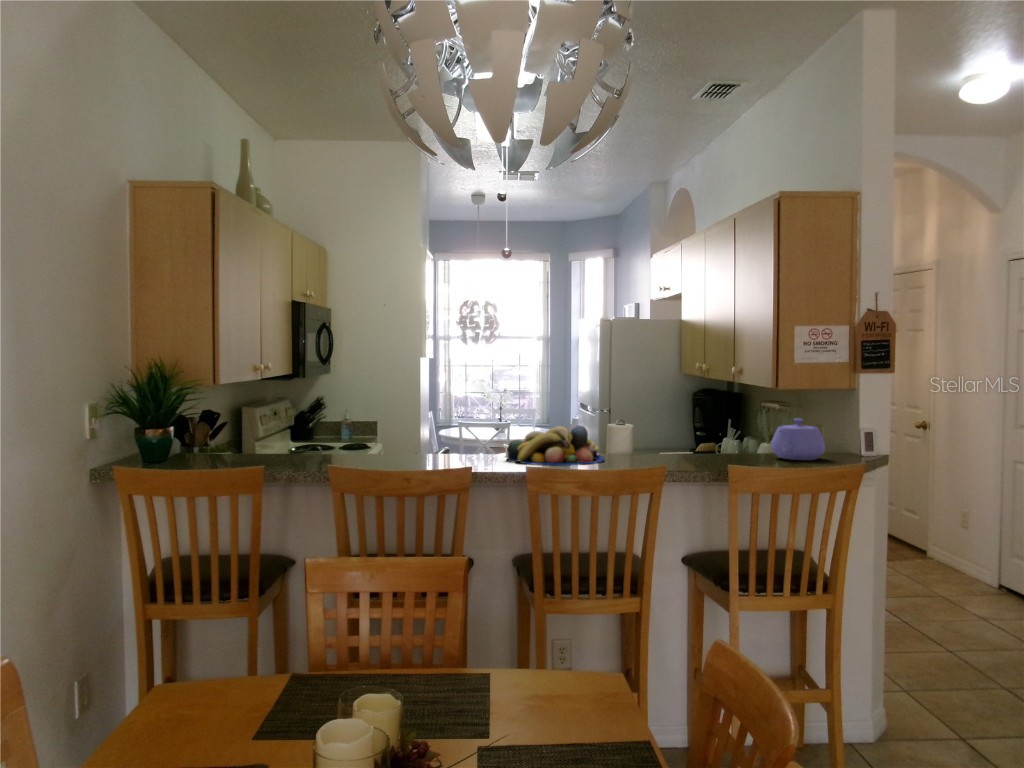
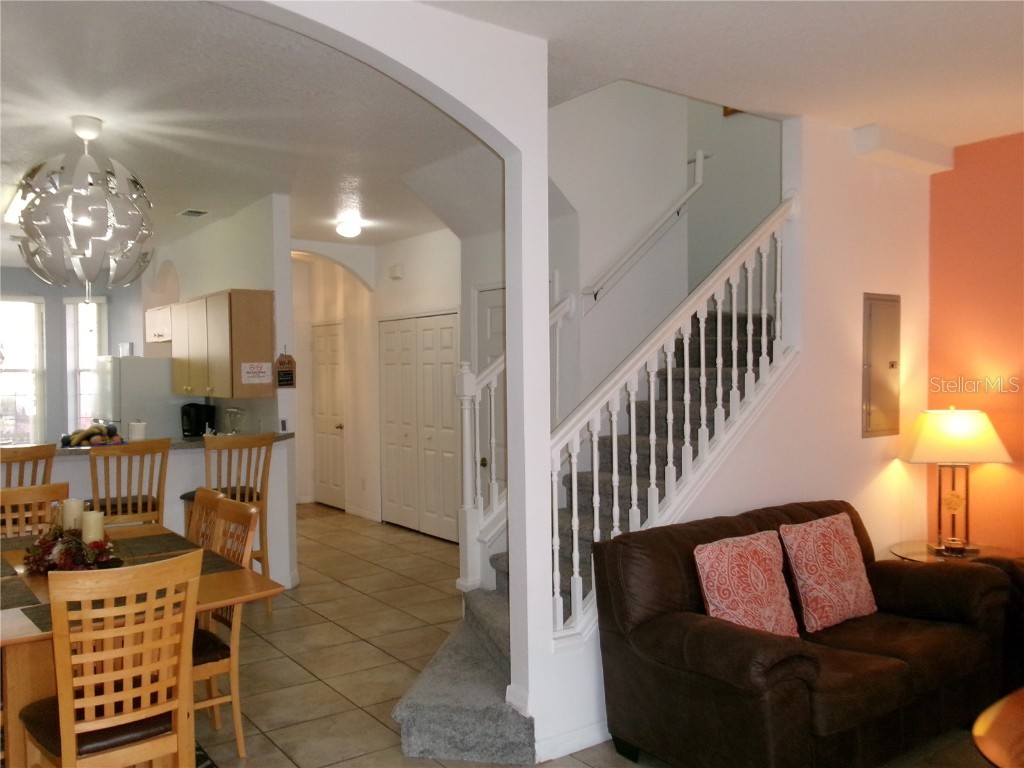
teapot: present [771,418,825,460] -> none [231,414,261,437]

